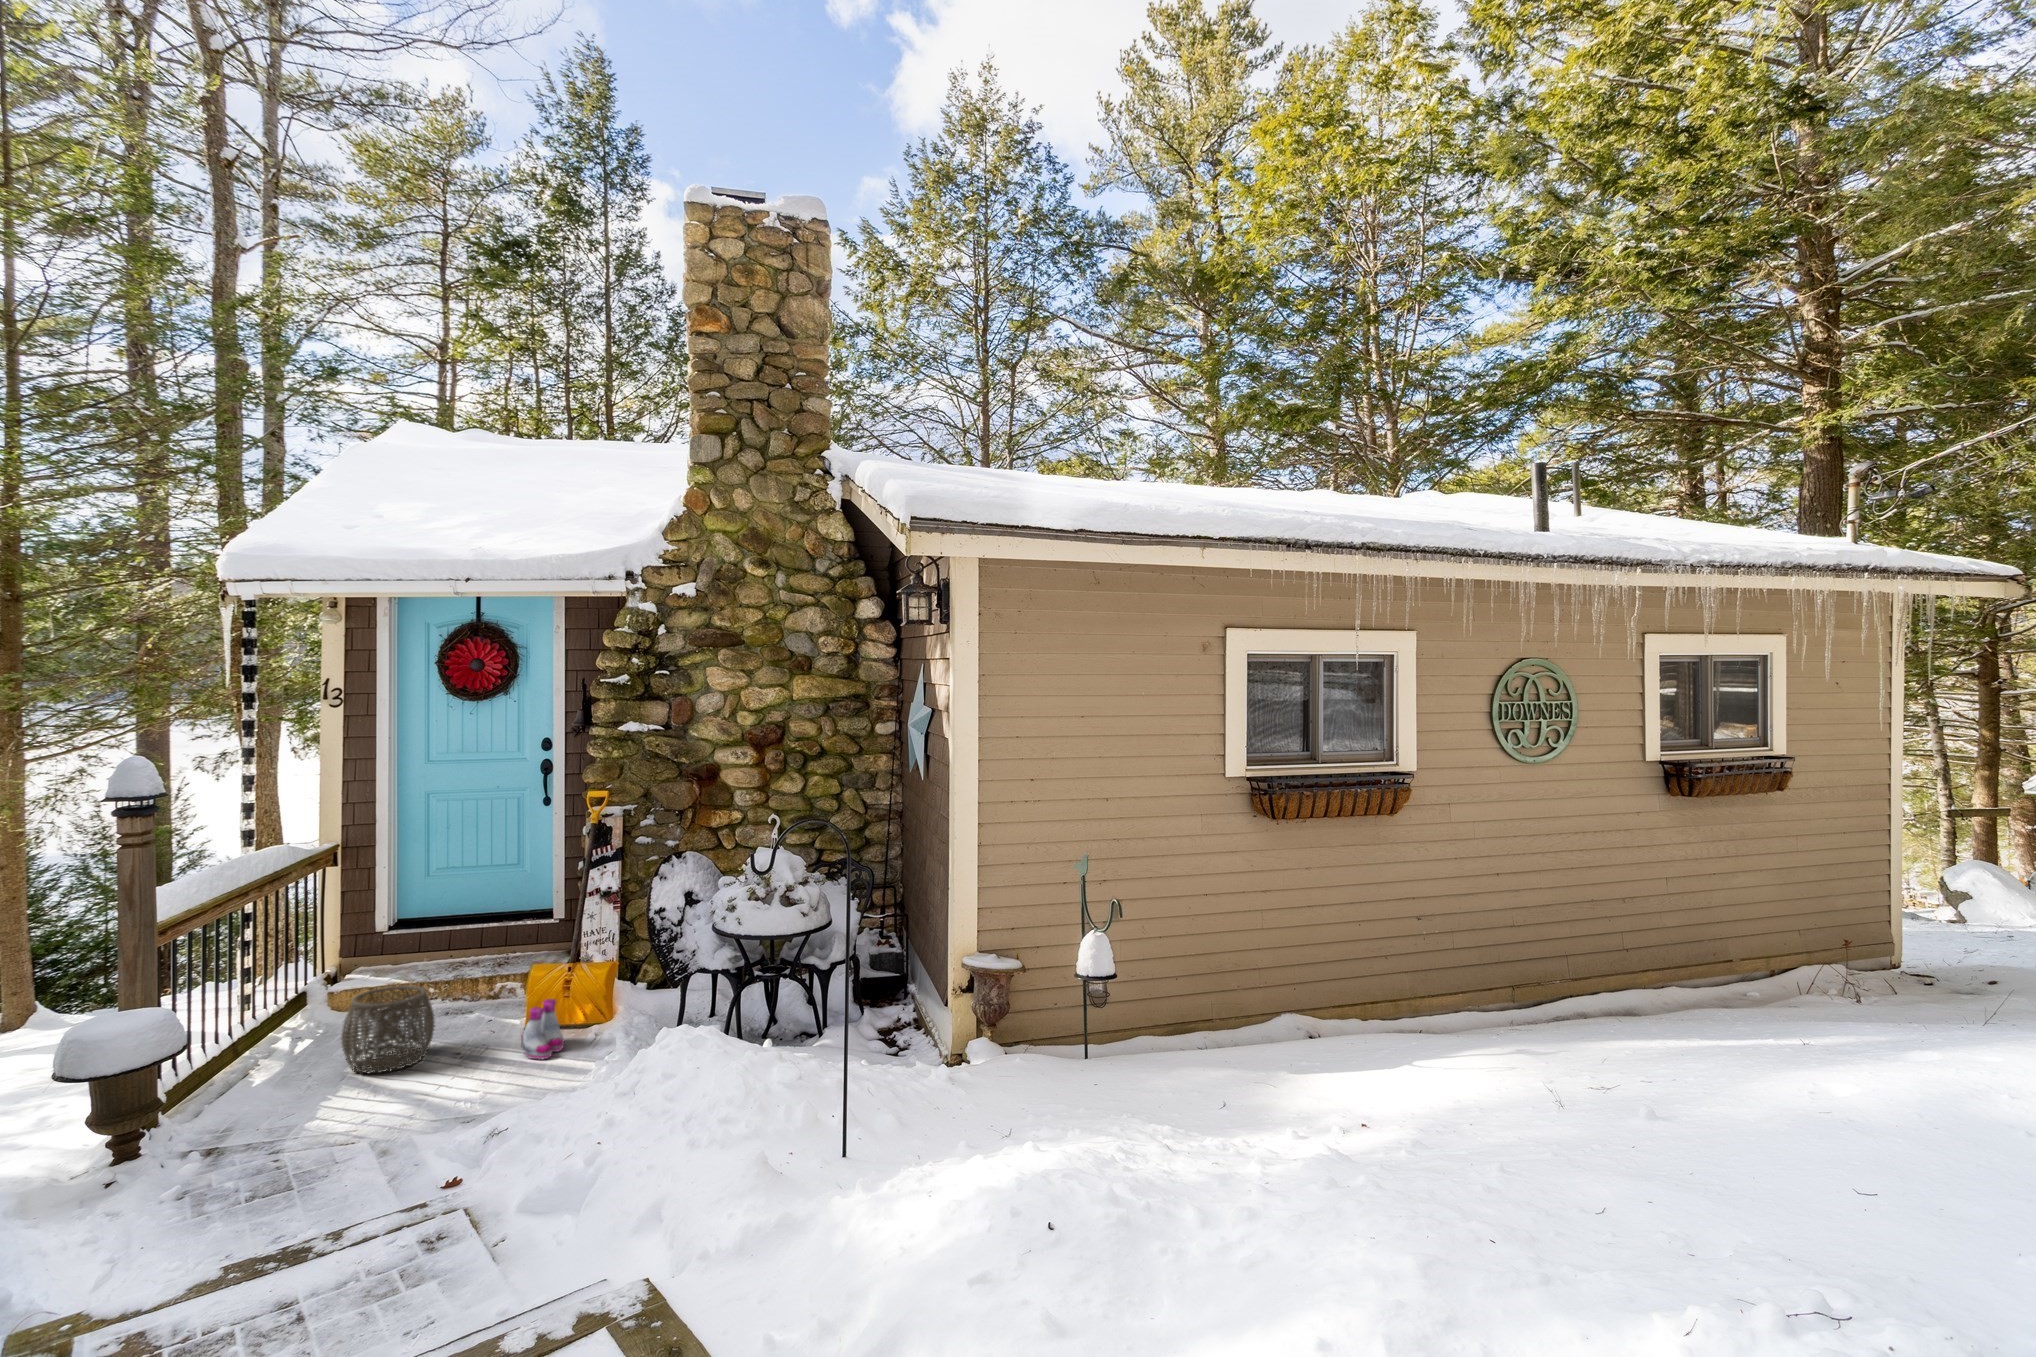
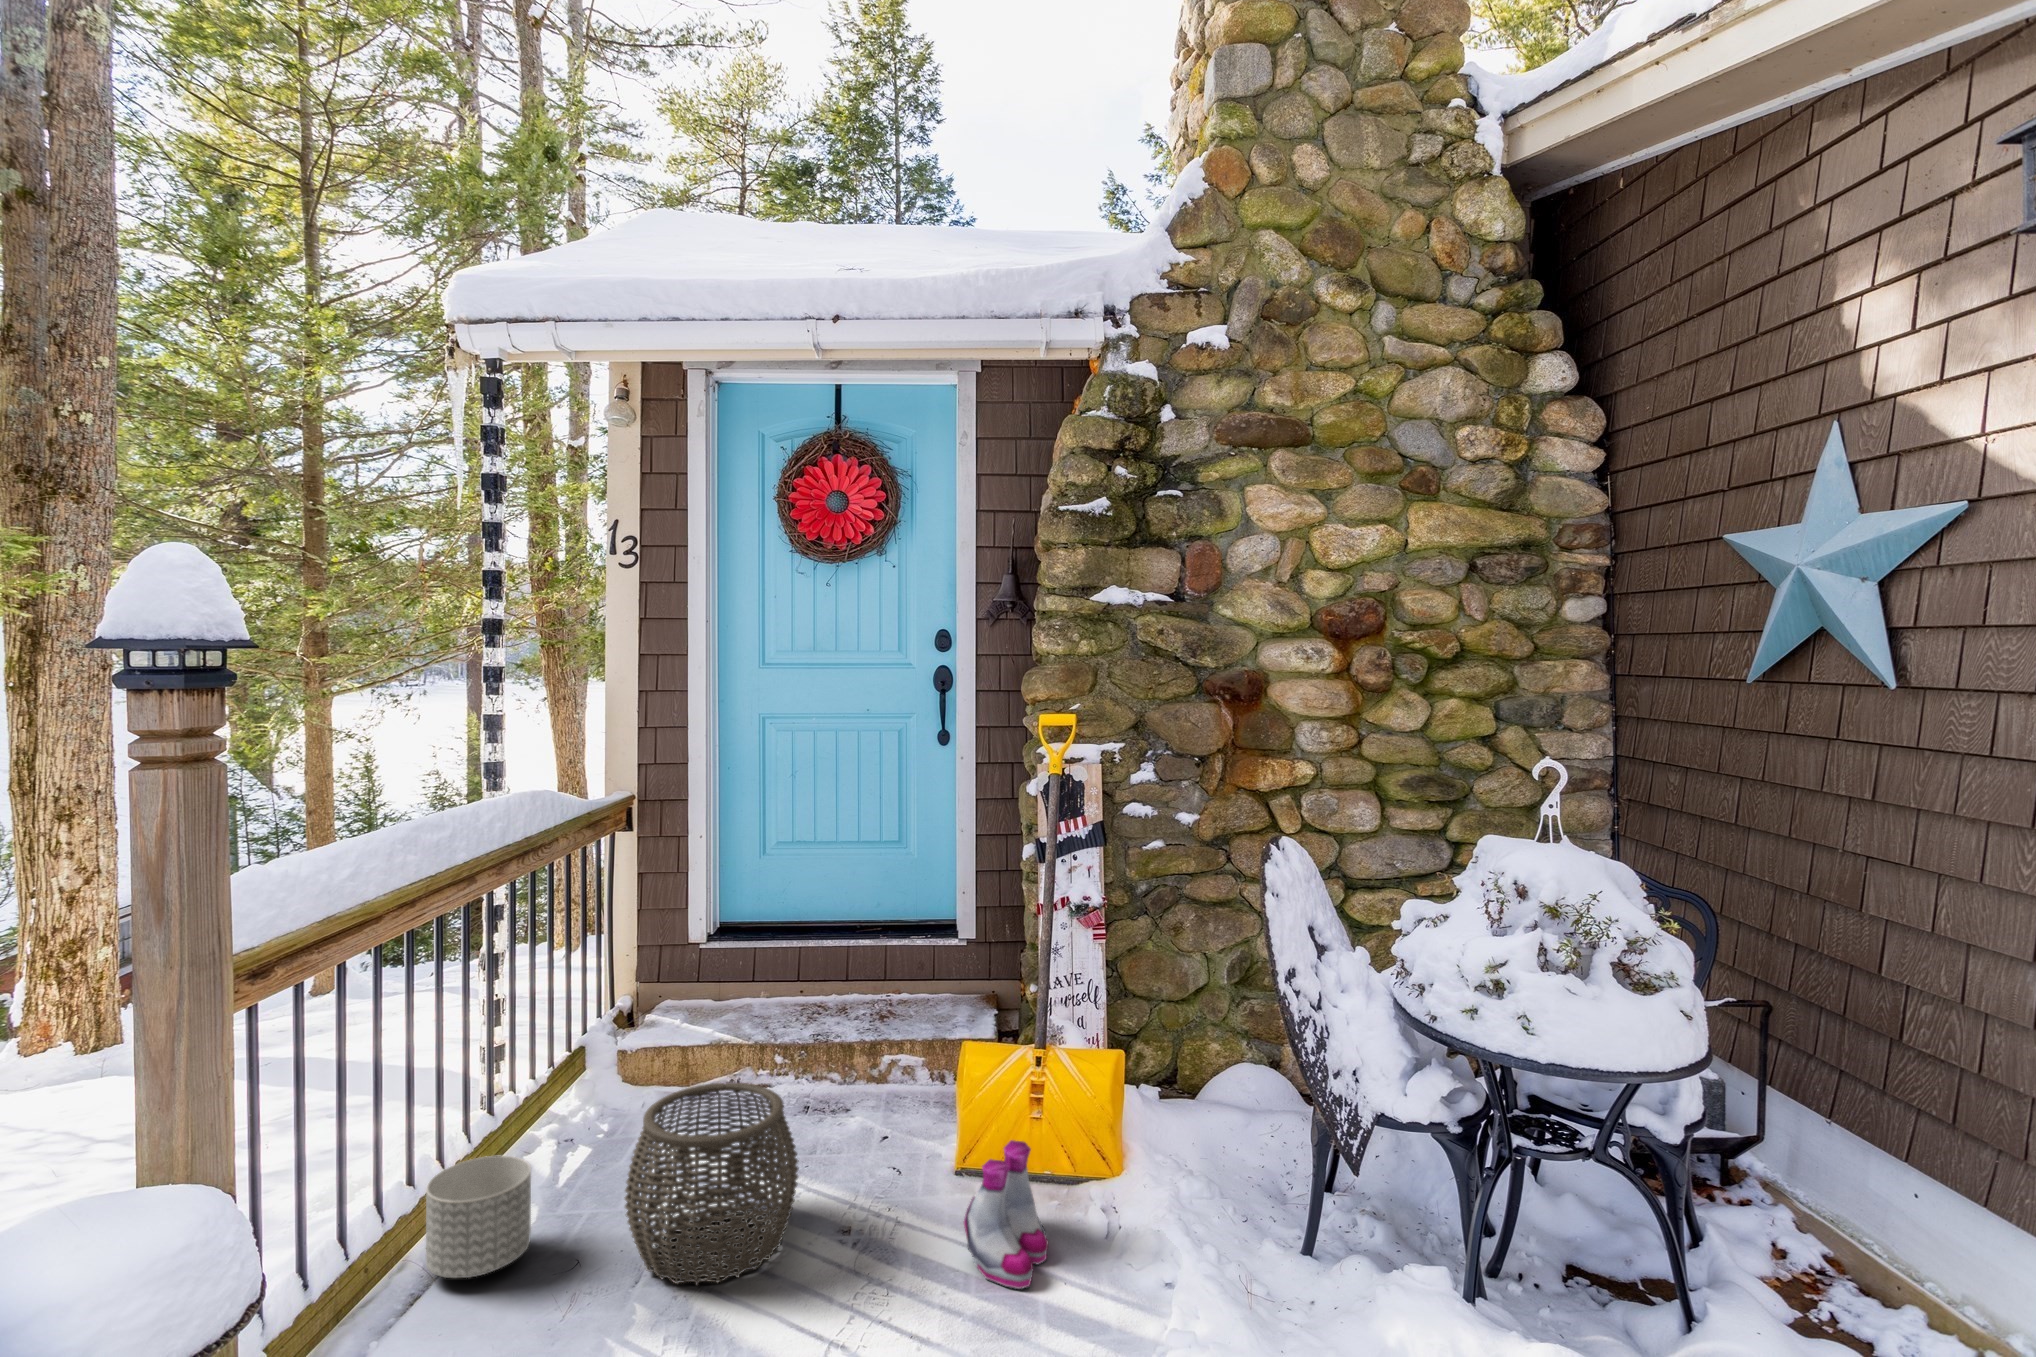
planter: none [230,1028,288,1083] -> present [426,1155,531,1278]

